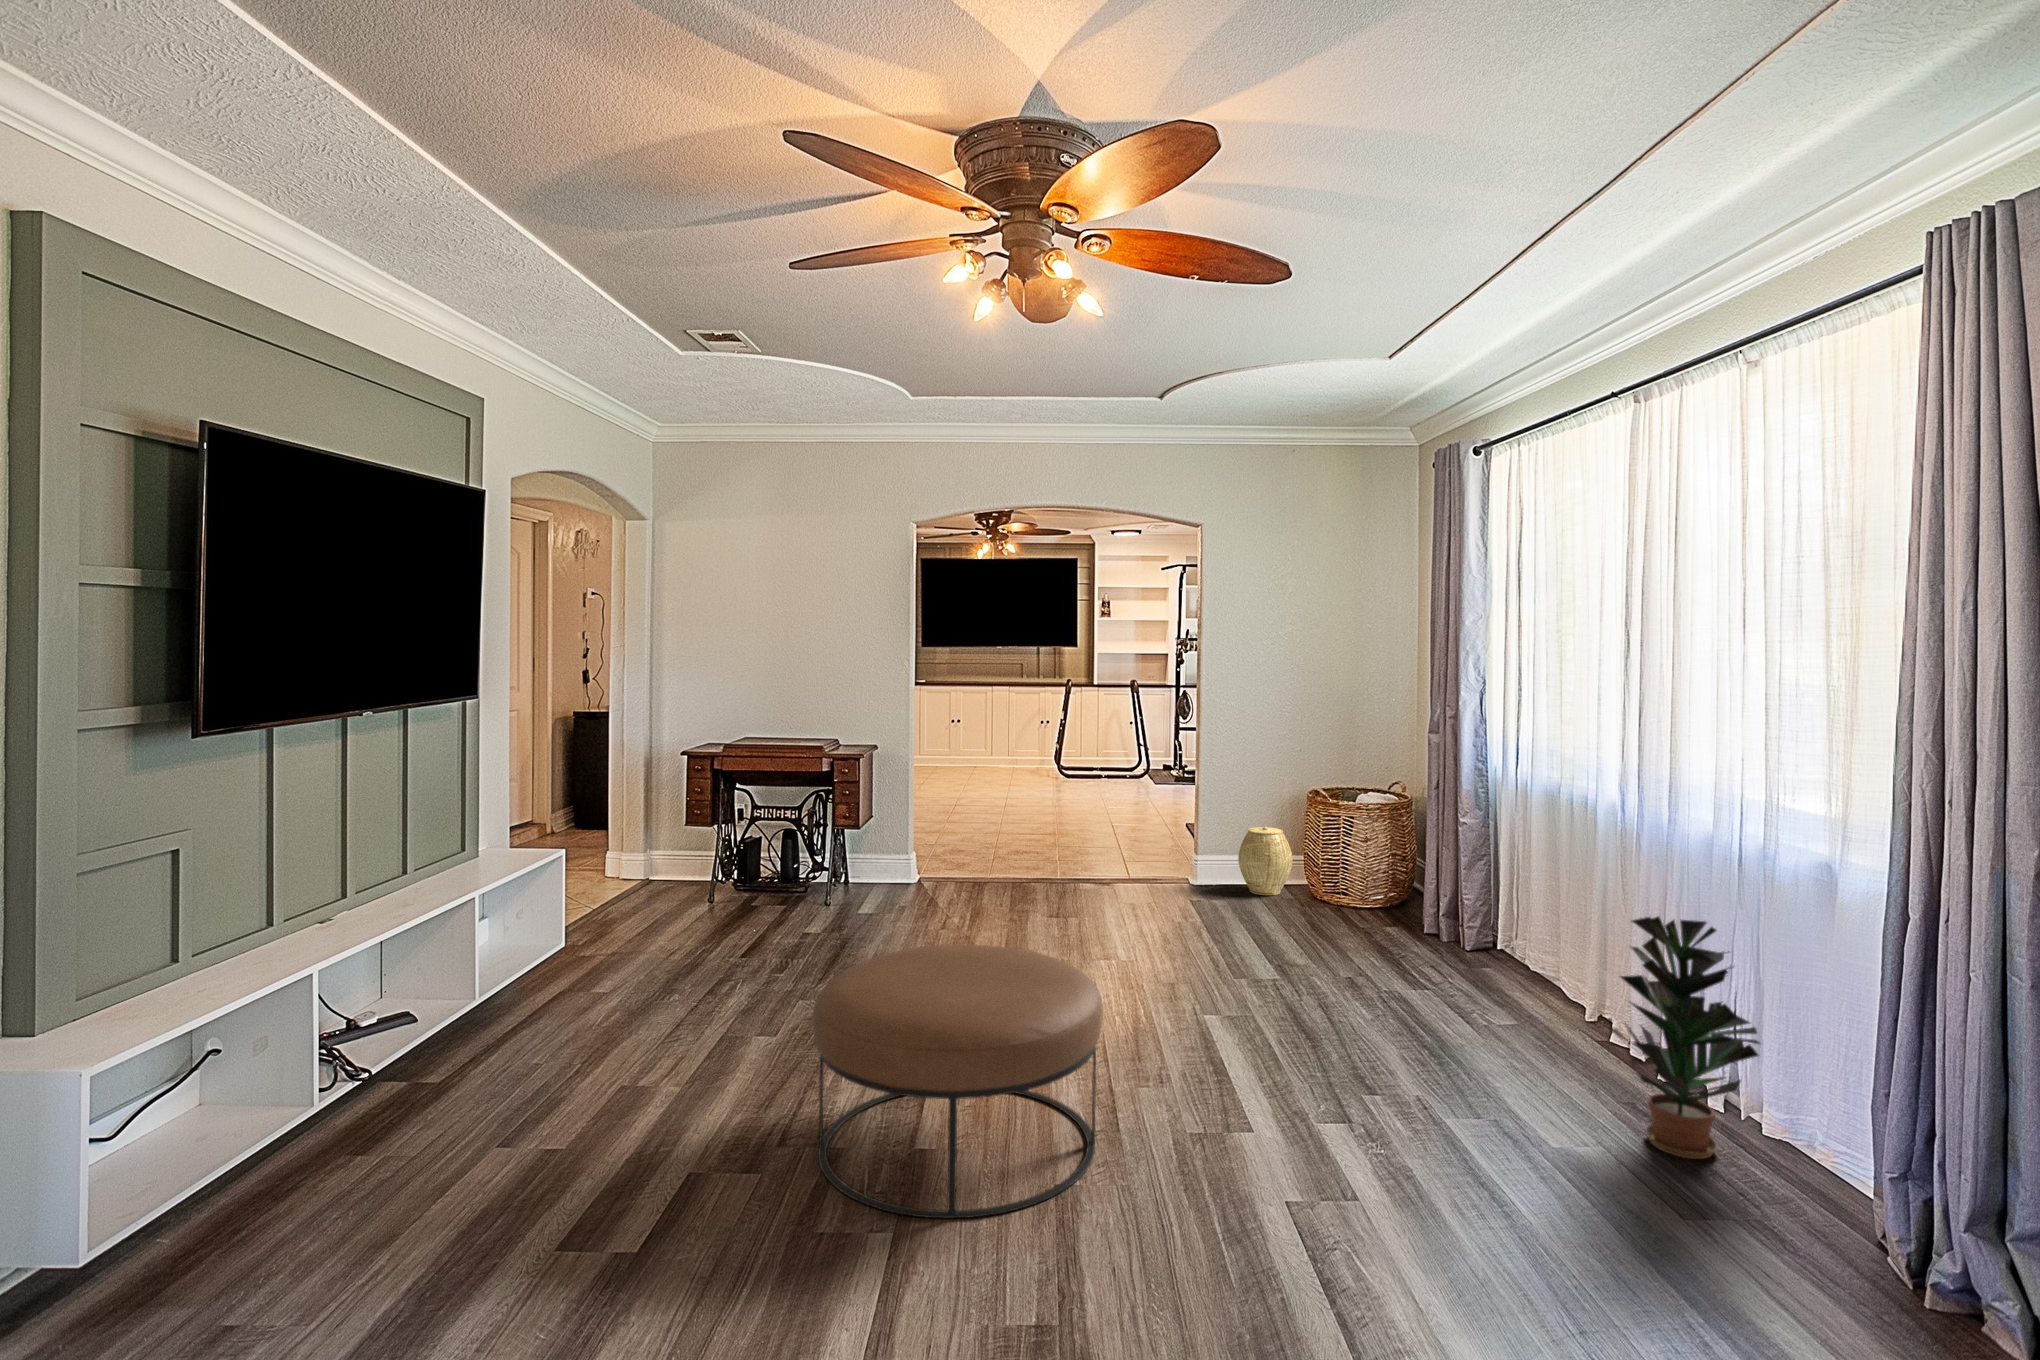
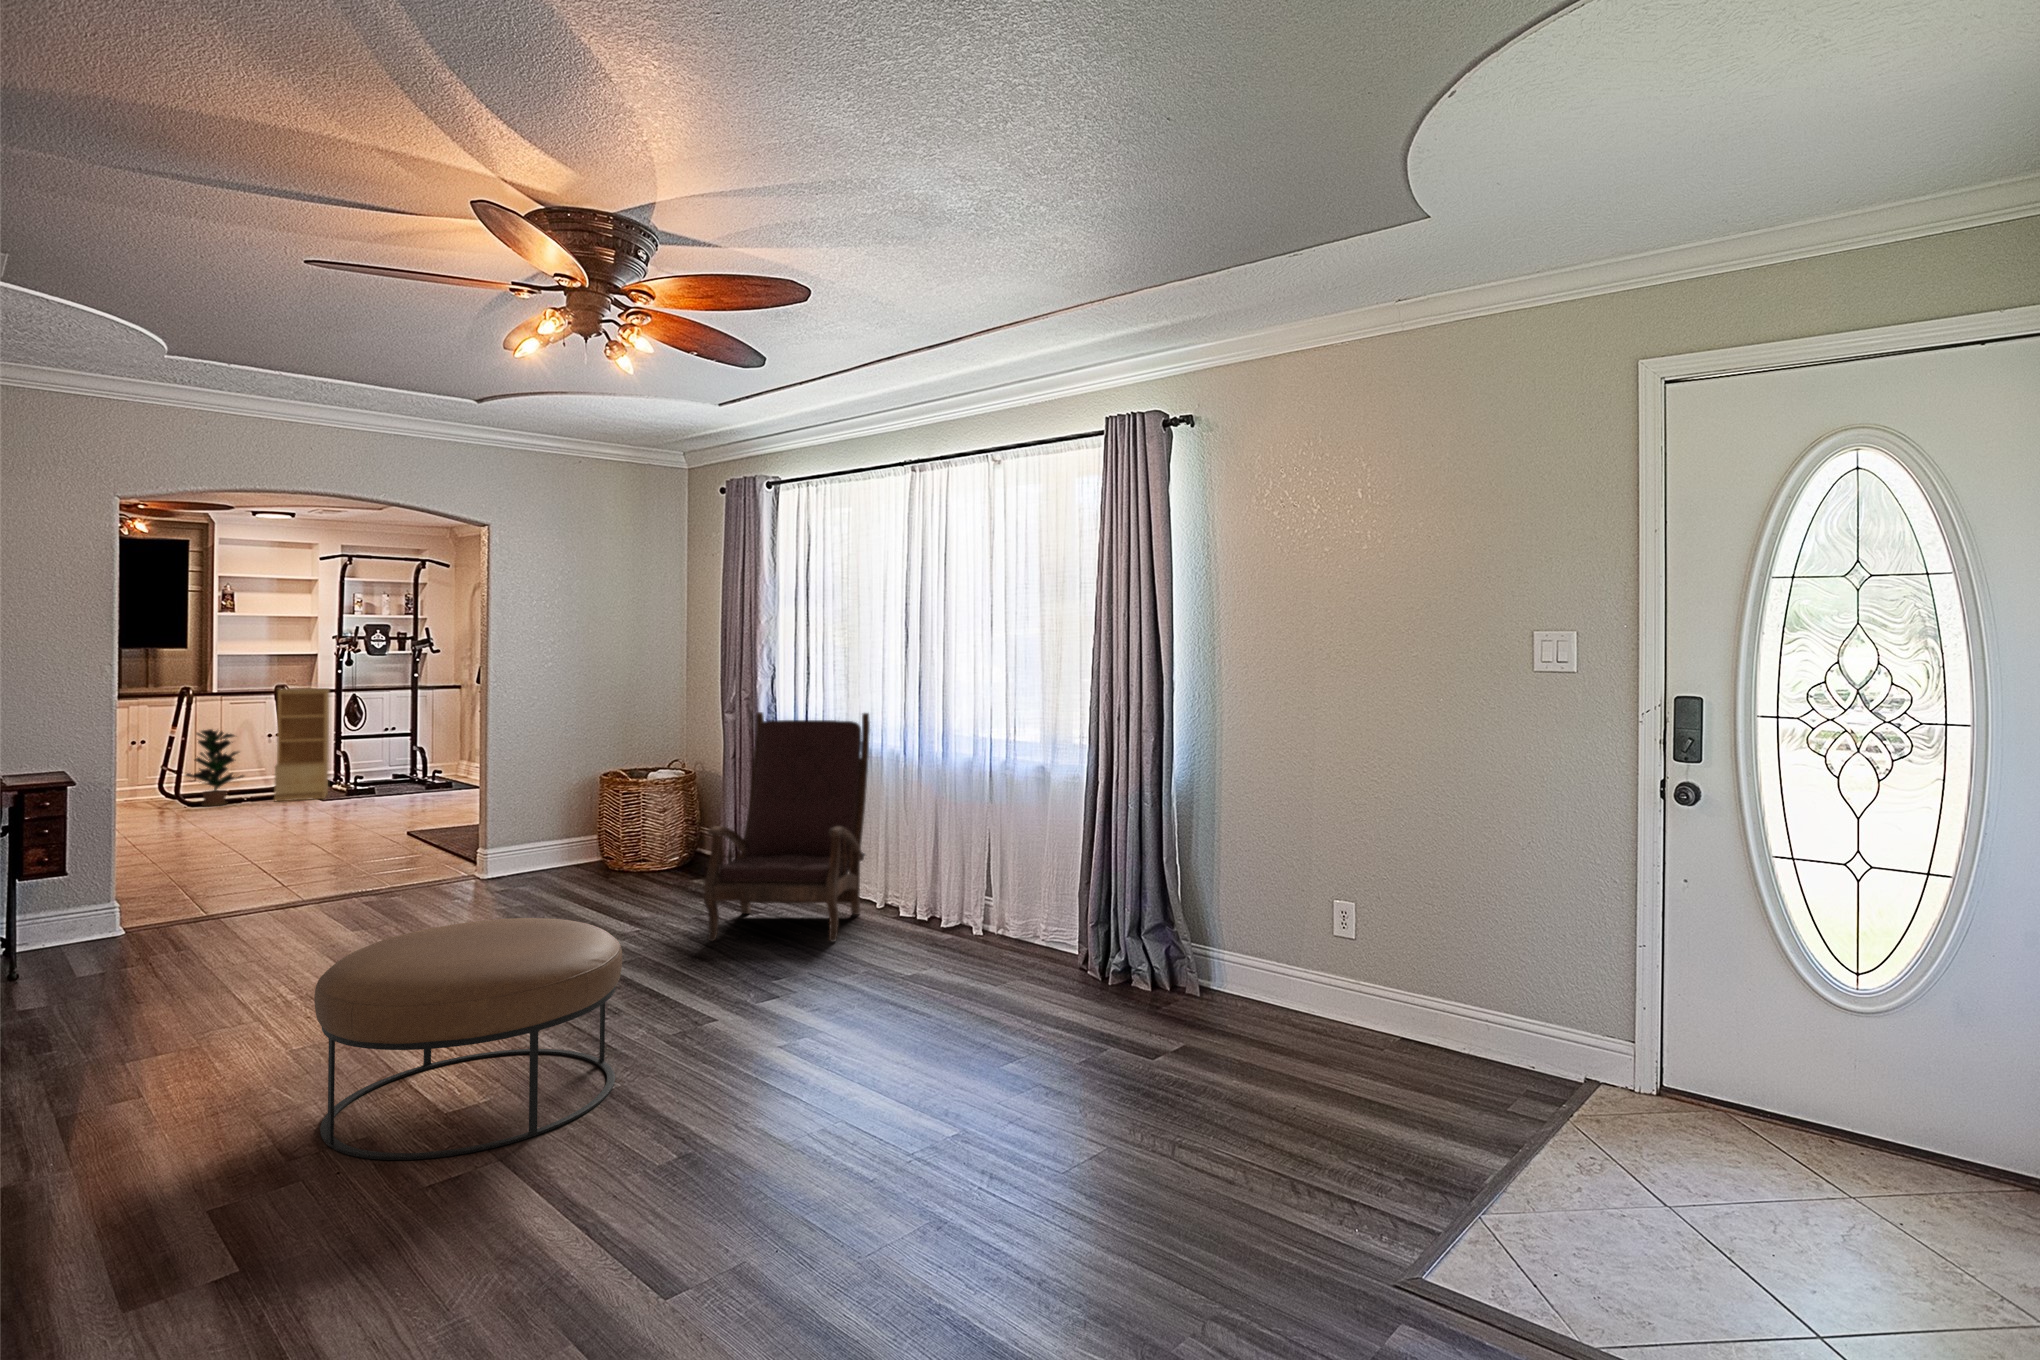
bookshelf: none [1125,683,1168,780] -> present [274,688,329,801]
armchair: none [1326,736,1578,1058] -> present [704,712,870,942]
woven basket: present [1238,826,1292,895] -> none [534,813,589,879]
potted plant: present [1608,917,1760,1159] -> present [186,729,244,806]

